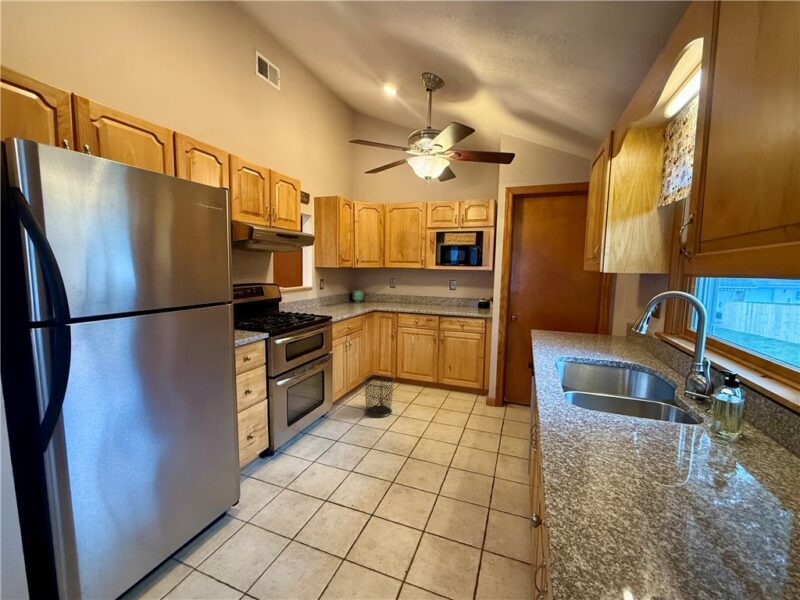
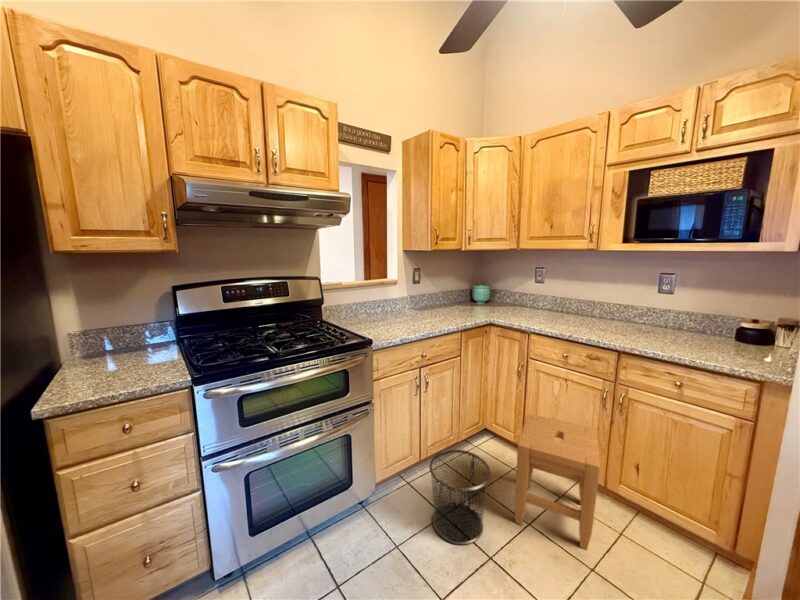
stool: none [402,354,439,405] -> present [514,413,600,549]

